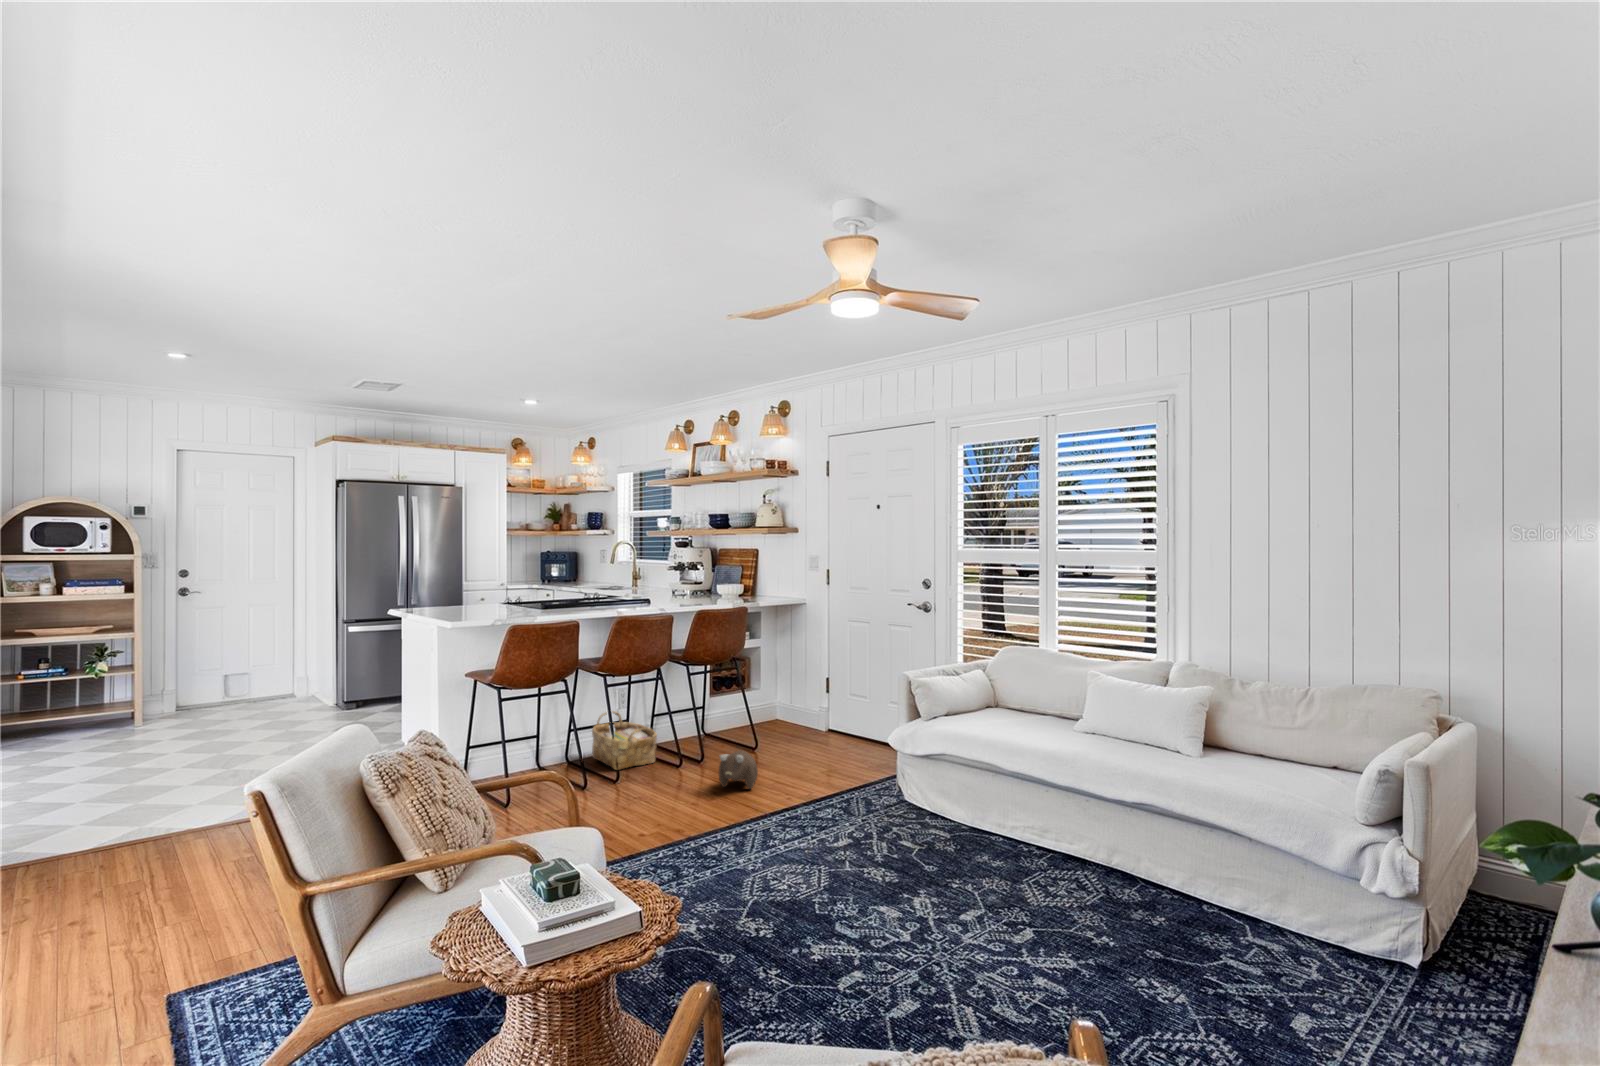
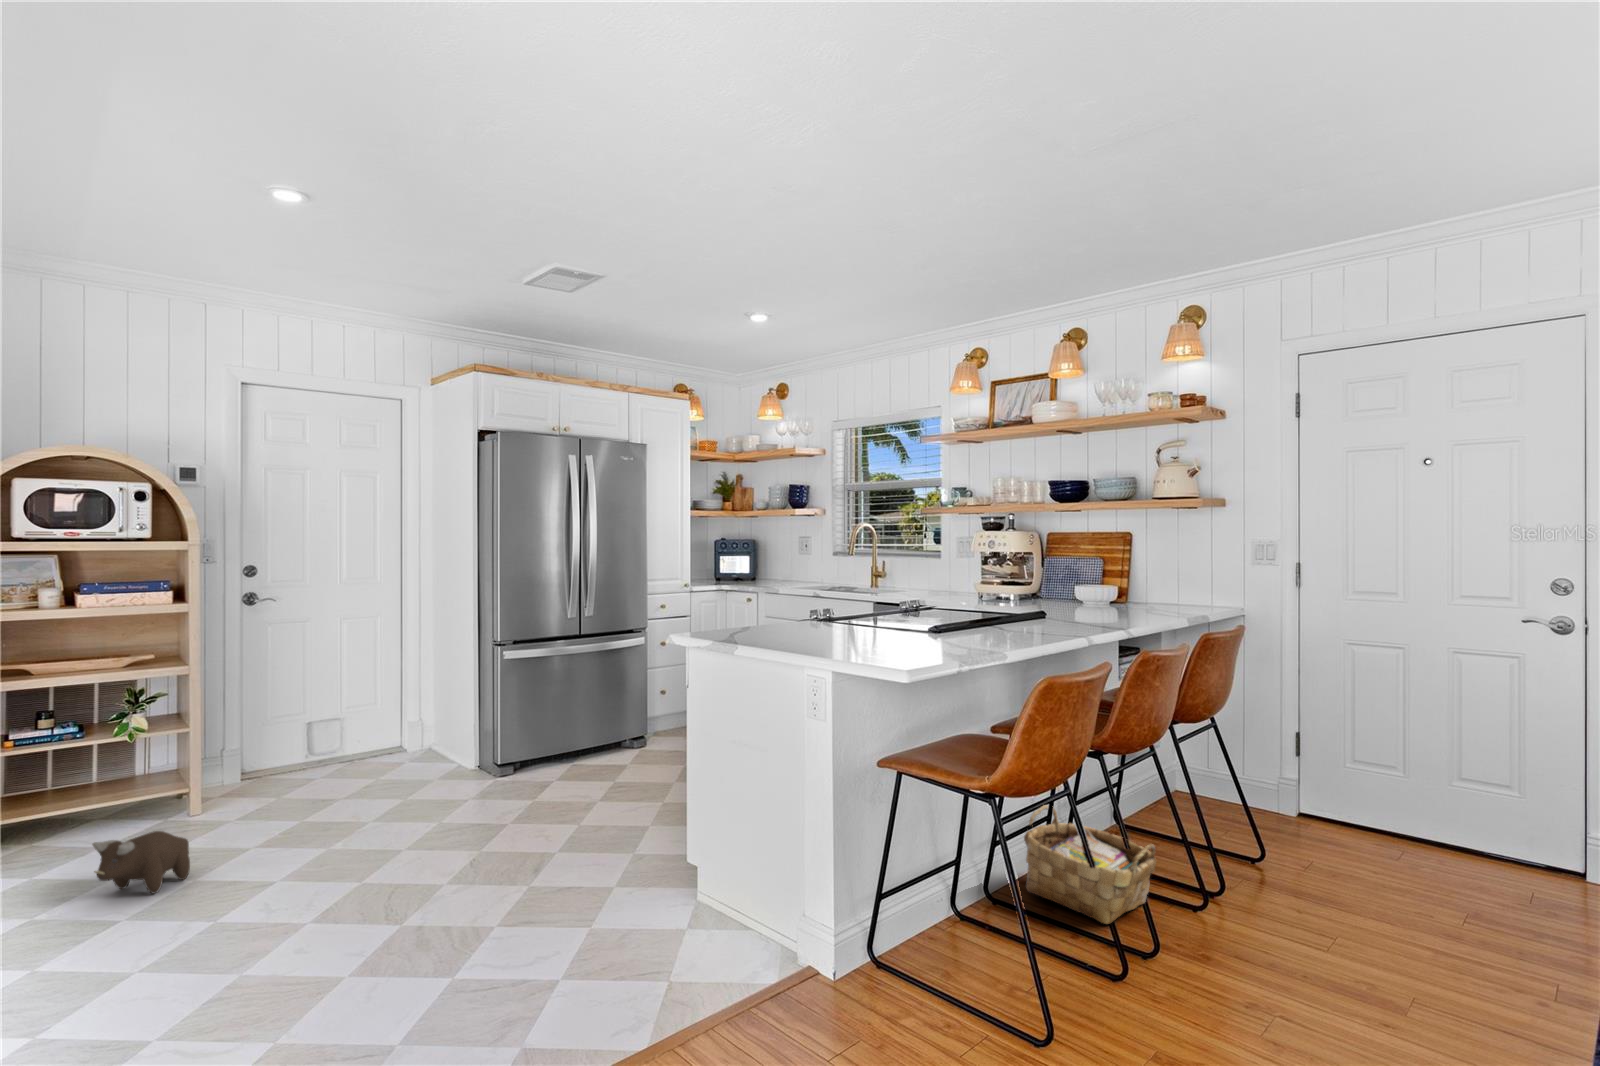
plush toy: present [719,750,758,789] -> present [92,831,190,893]

